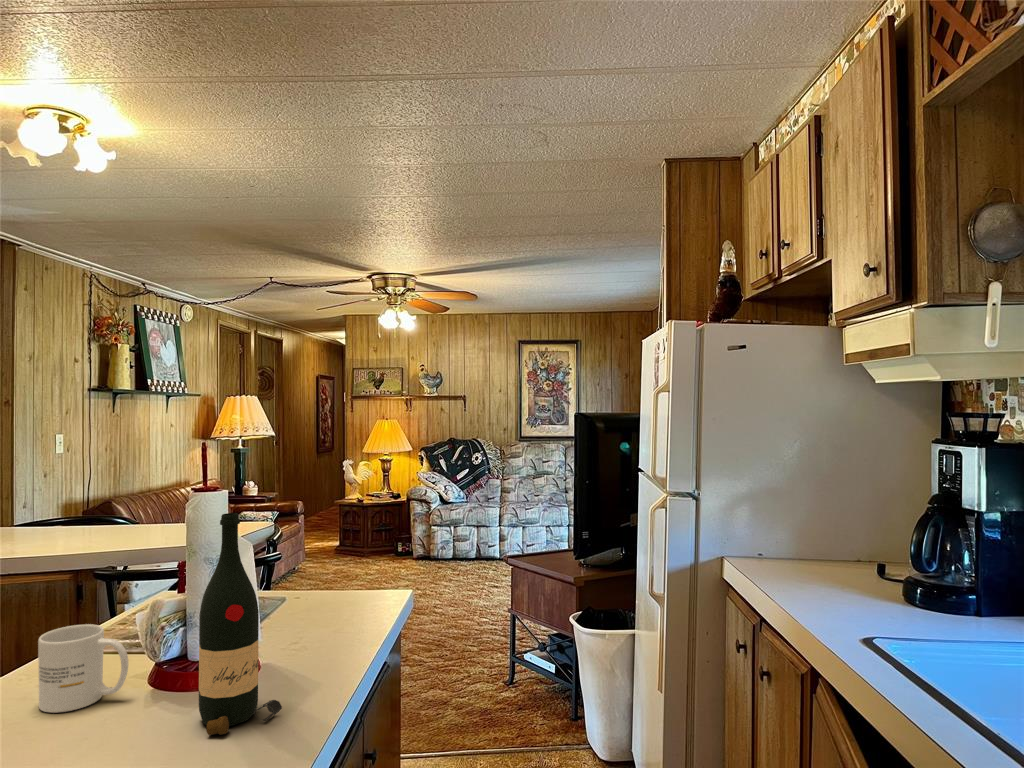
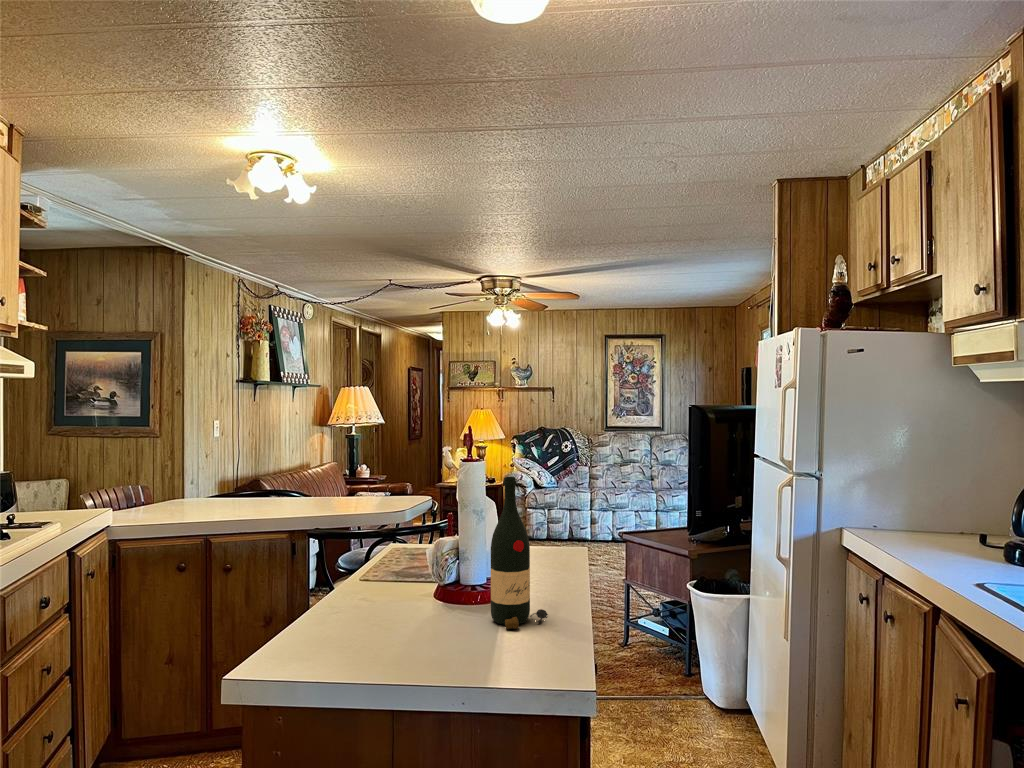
mug: present [38,624,129,713] -> none [371,557,430,615]

